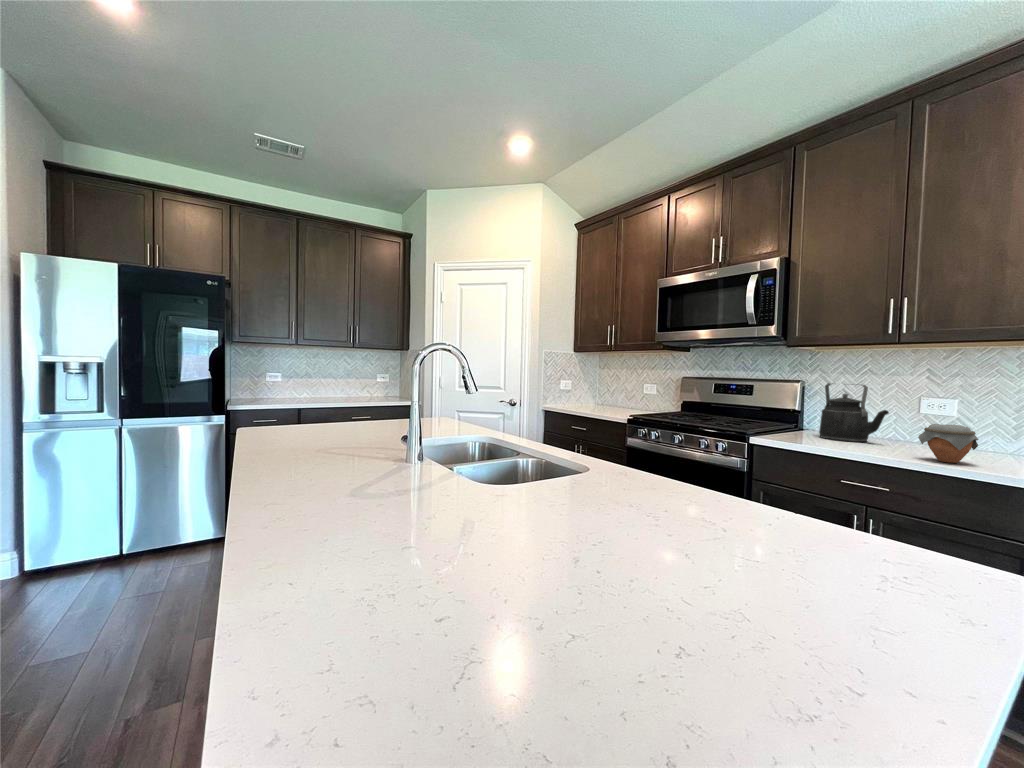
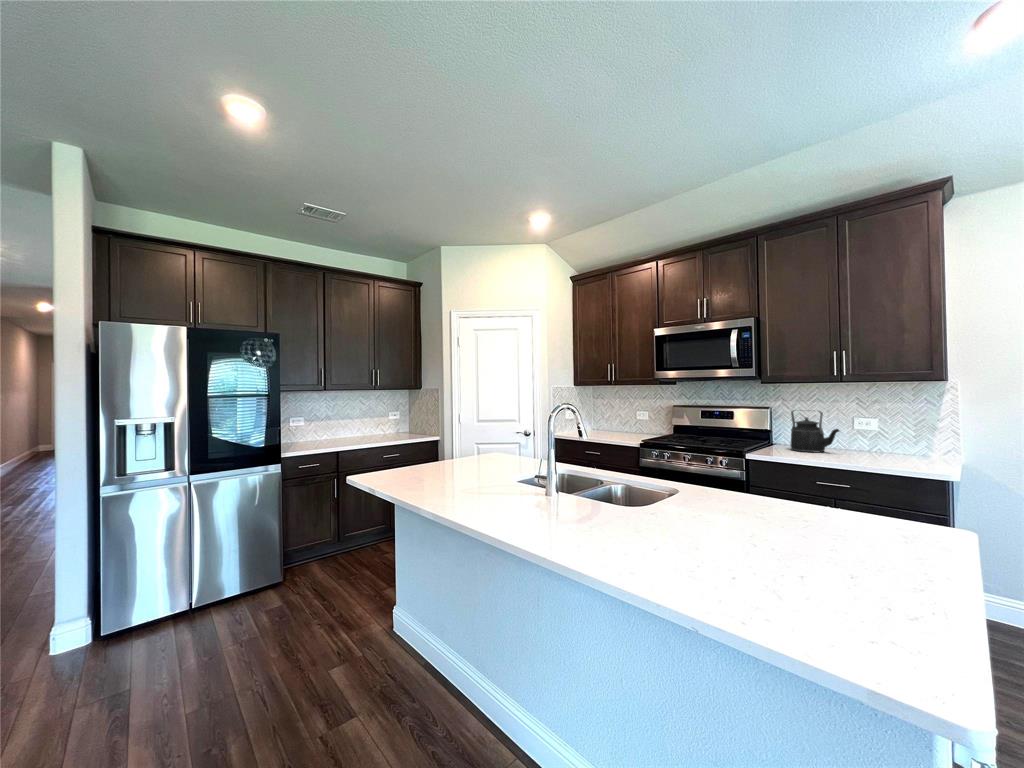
jar: present [918,424,978,463] -> none [867,438,905,465]

